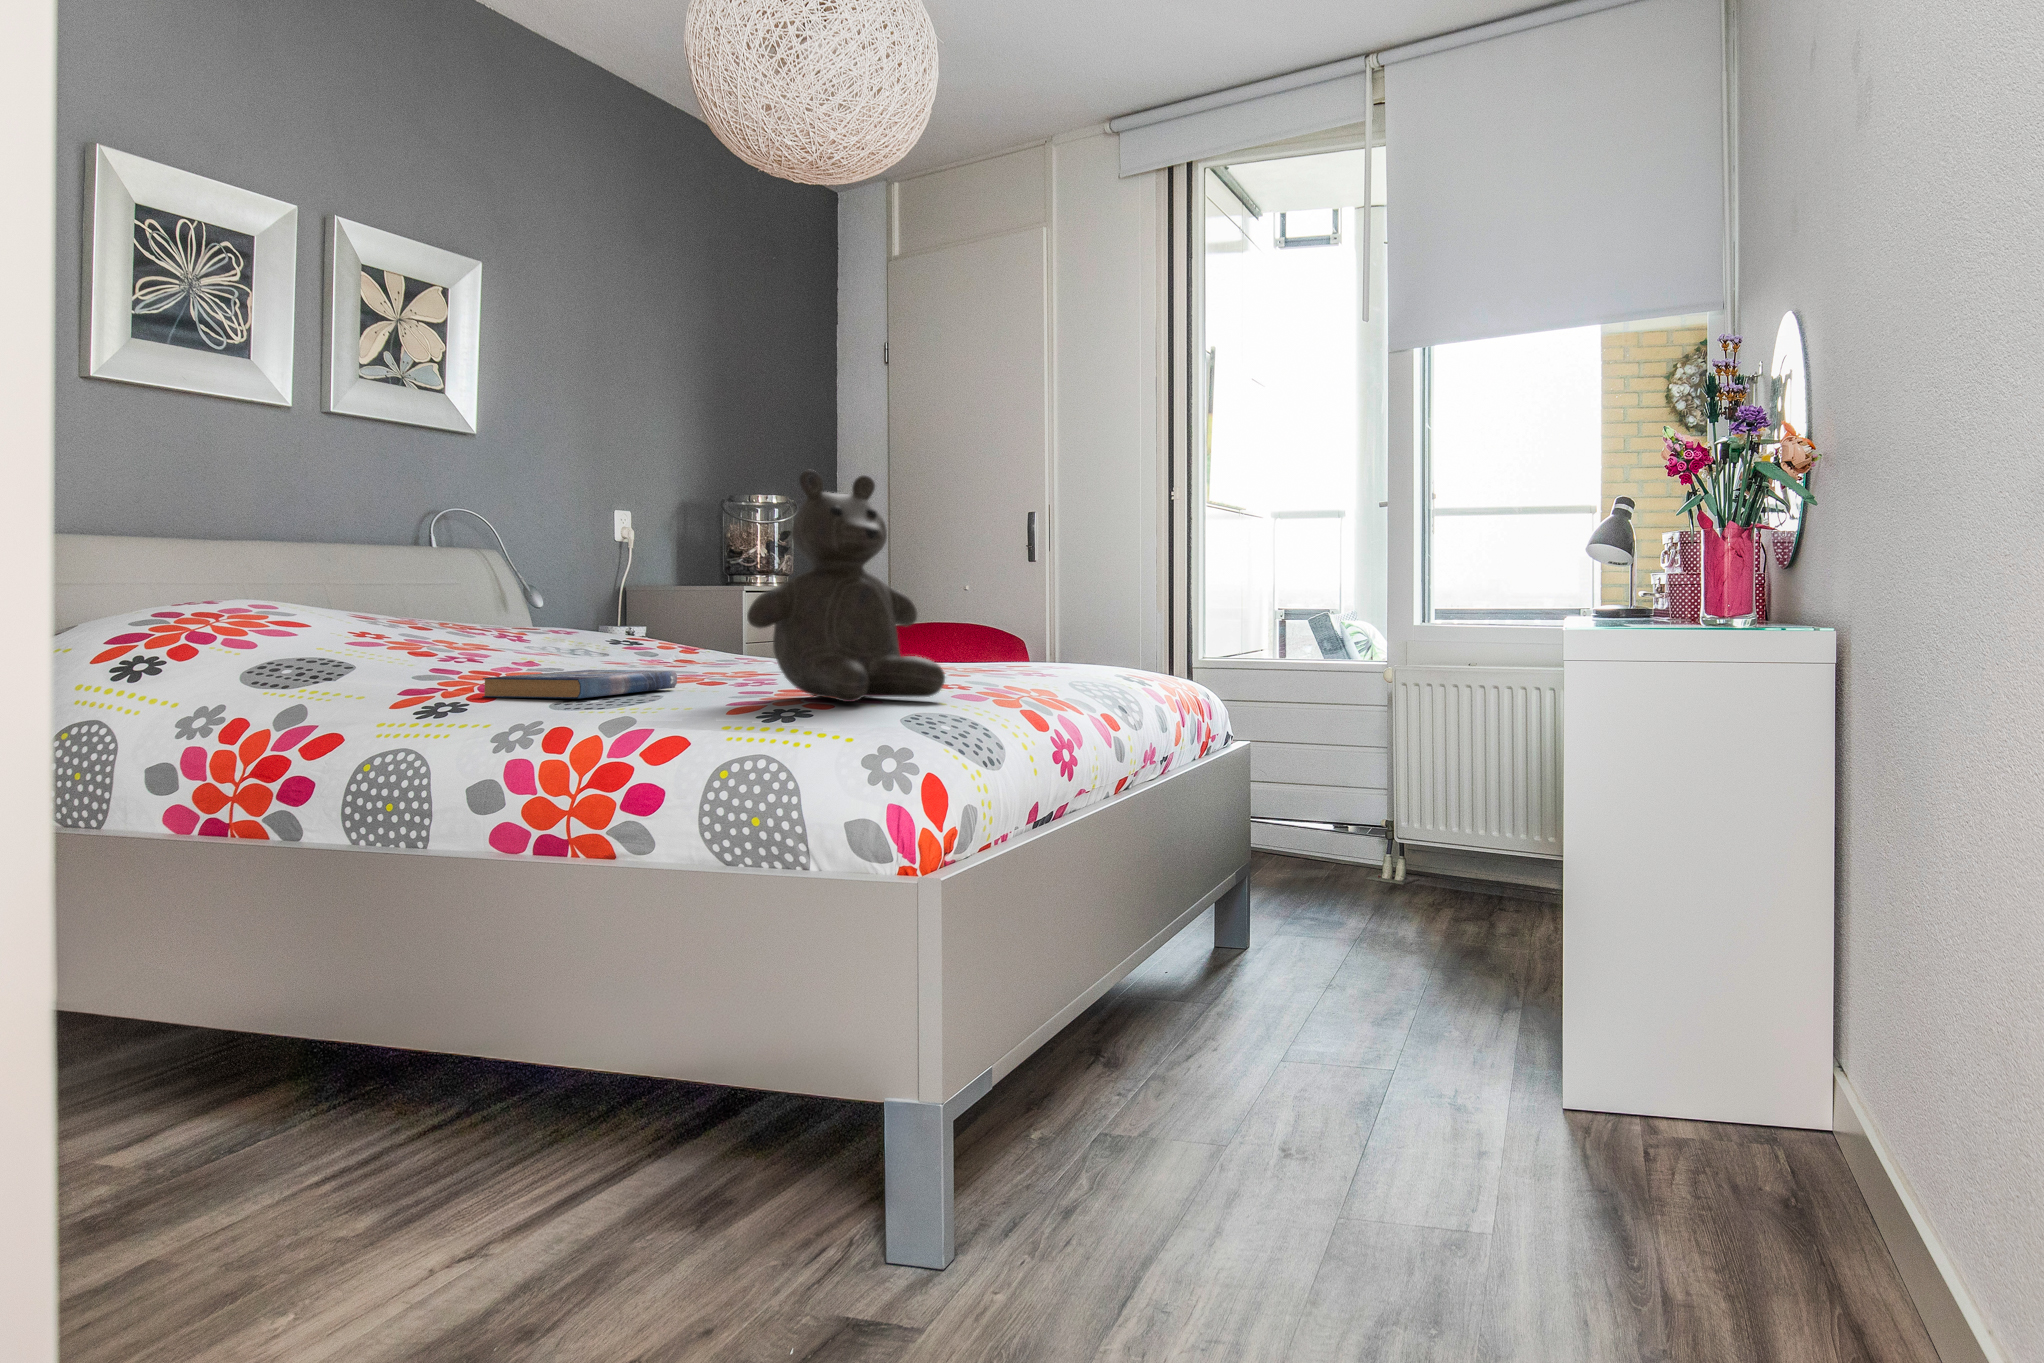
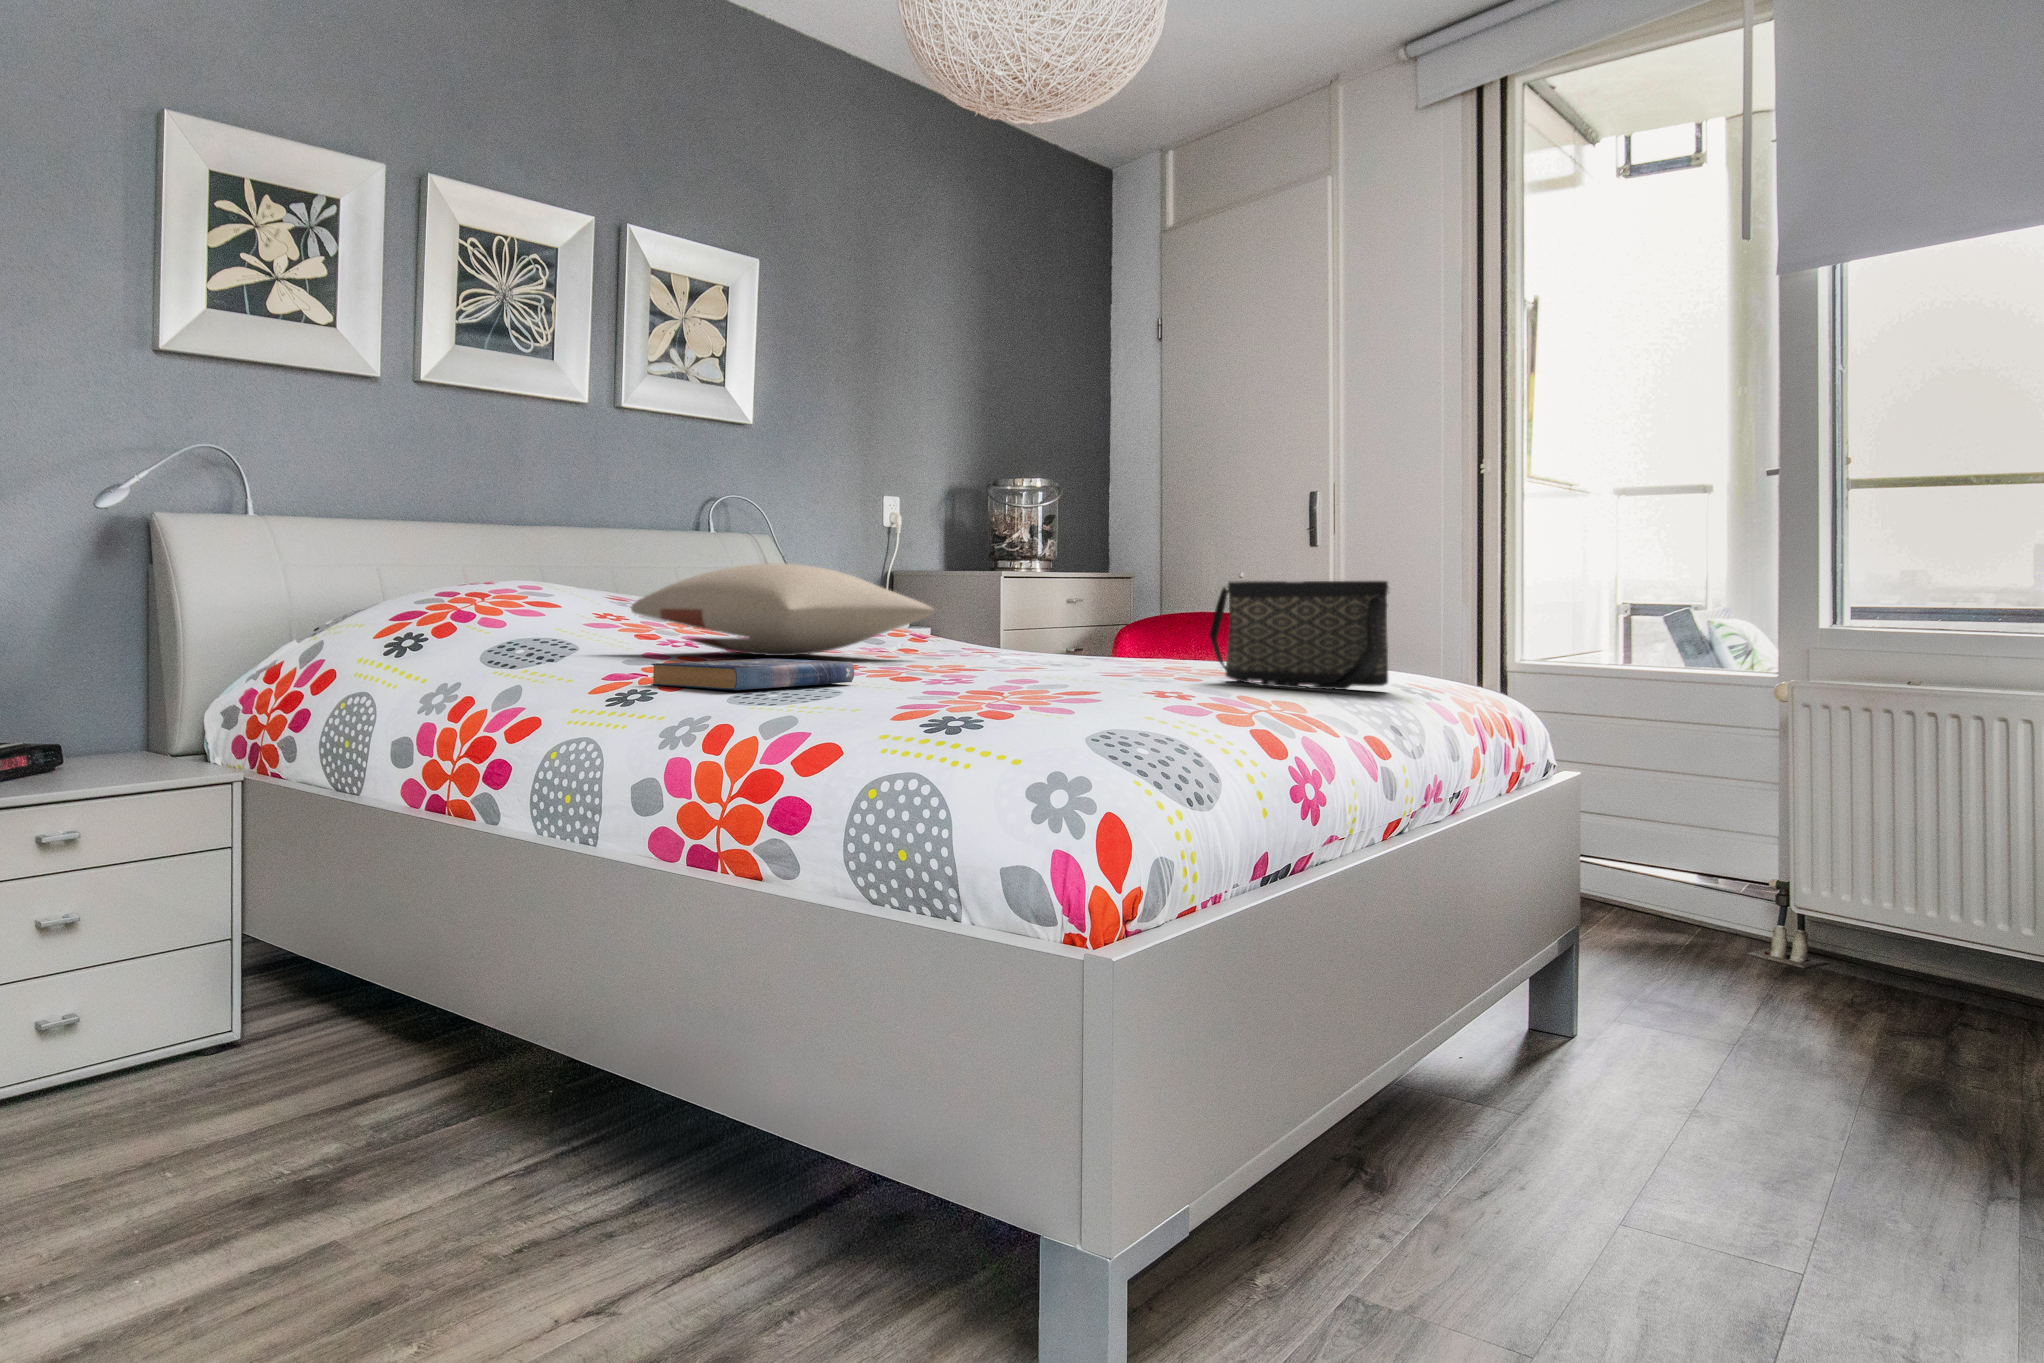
teddy bear: present [747,470,945,702] -> none [910,413,1153,708]
pillow: none [397,581,716,666] -> present [631,563,934,656]
handbag: none [964,599,1097,680] -> present [1209,581,1388,690]

